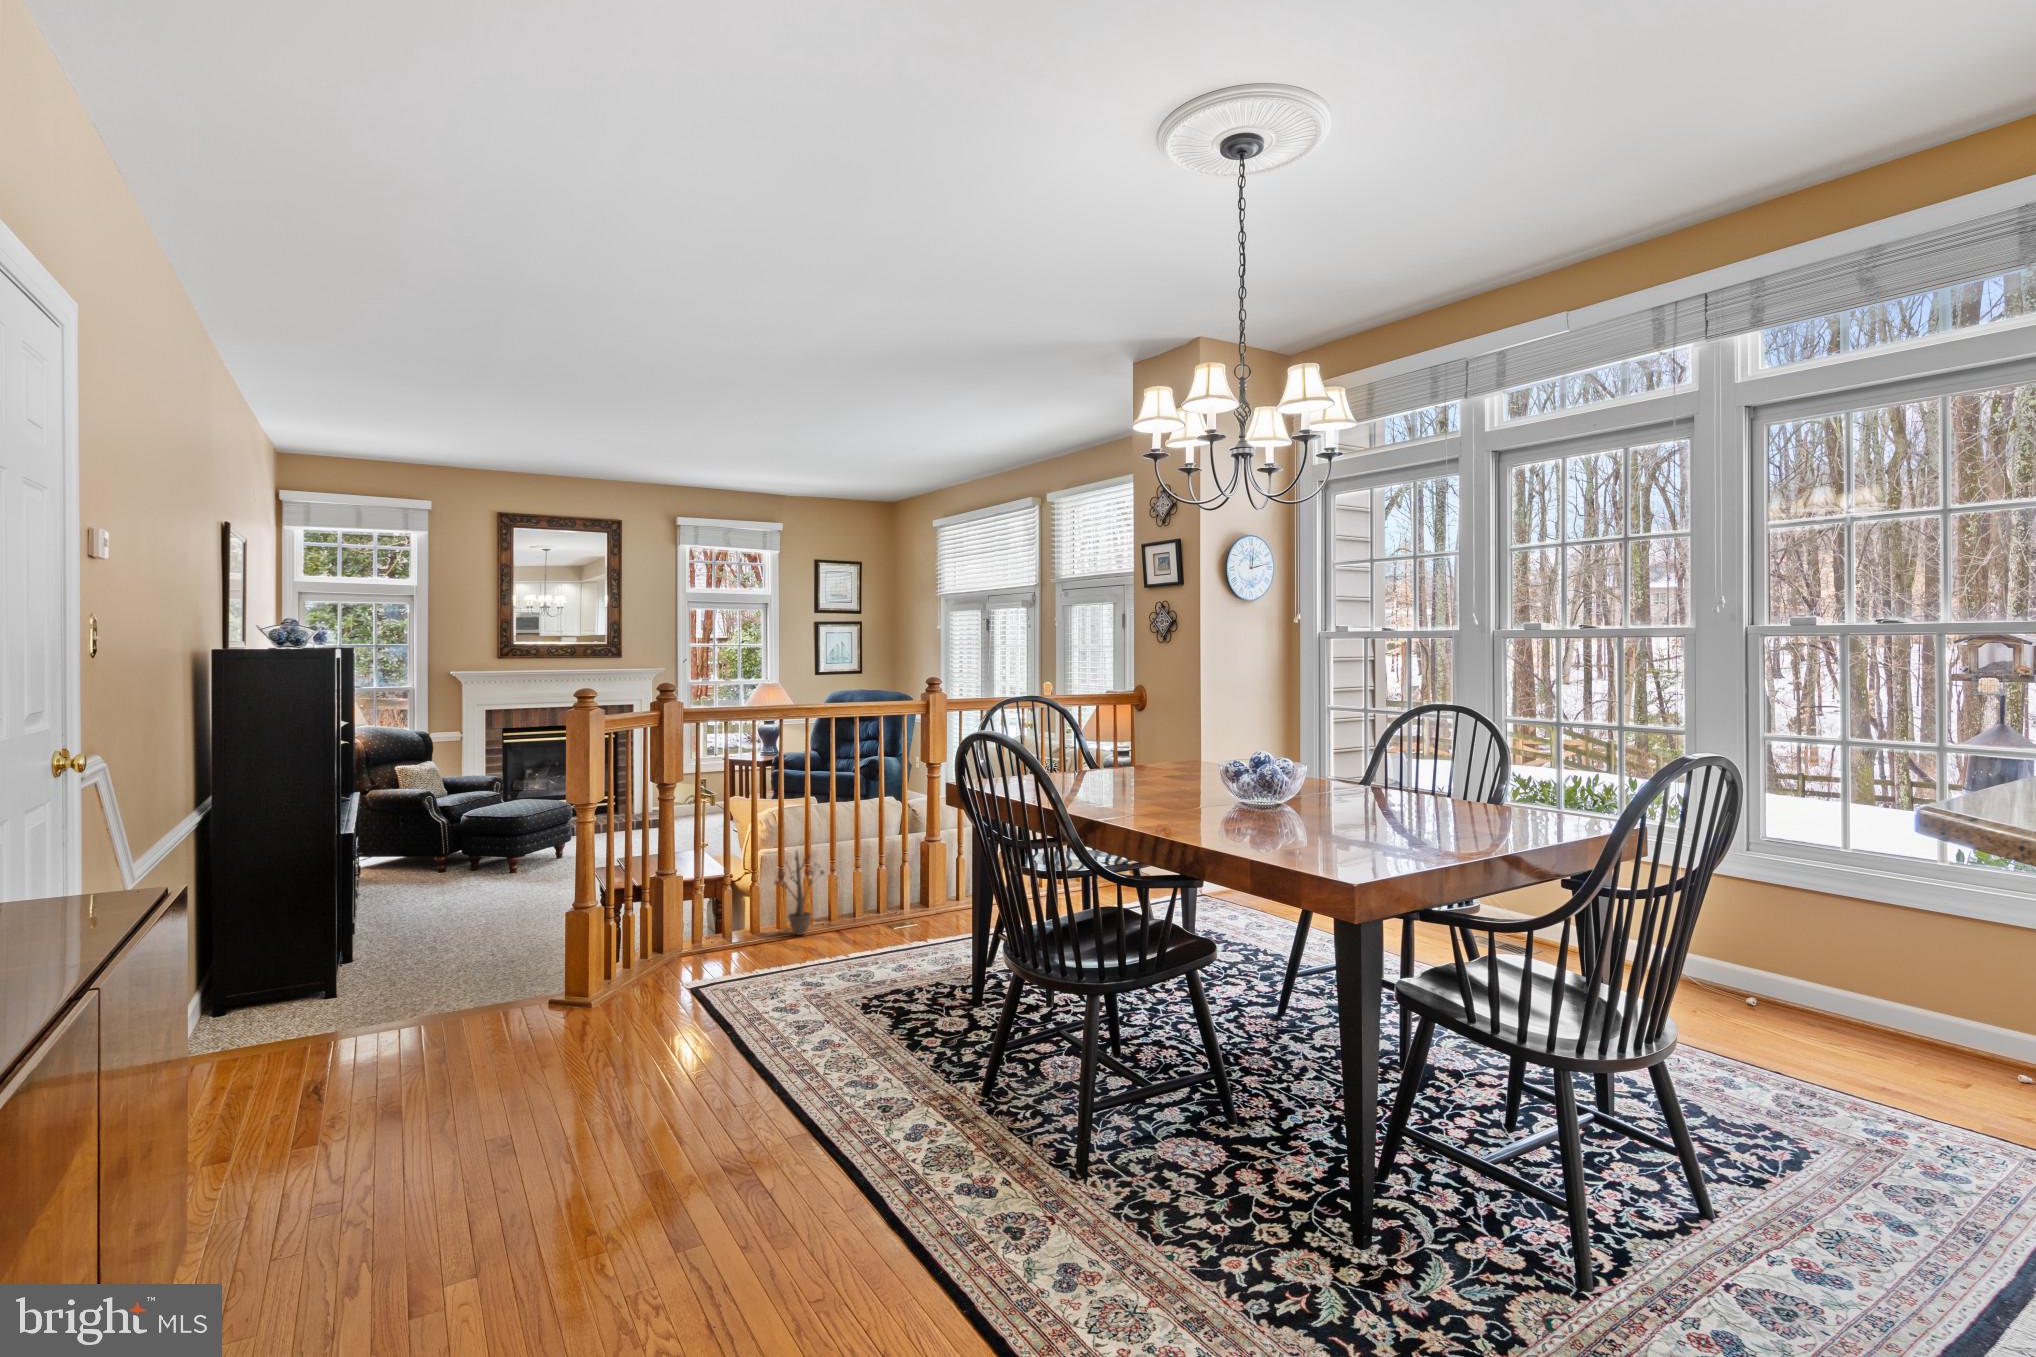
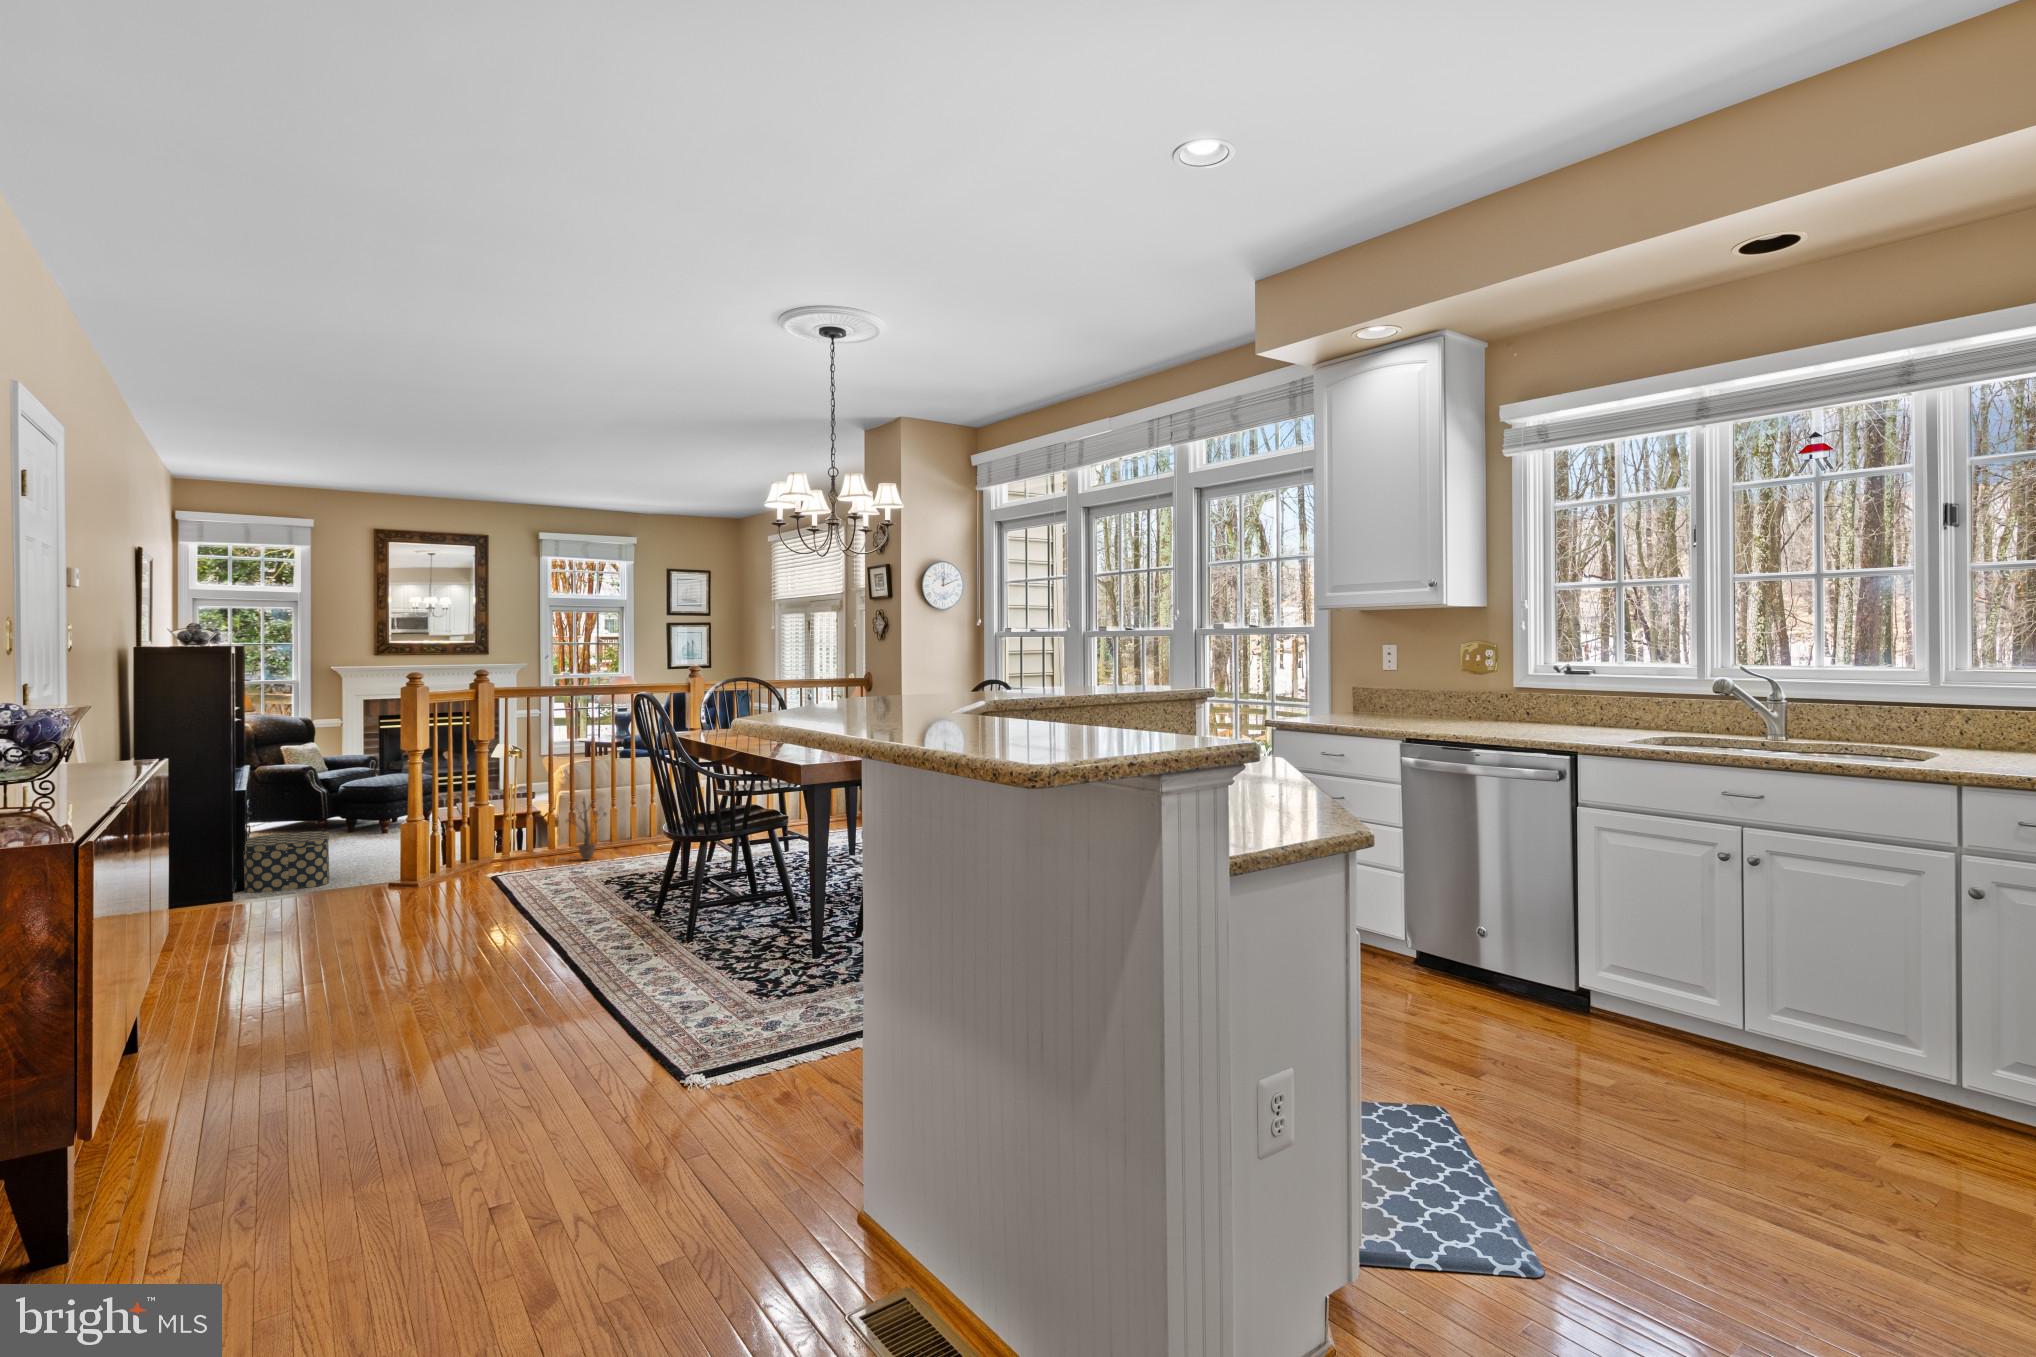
storage box: none [353,889,463,979] -> present [244,831,330,893]

